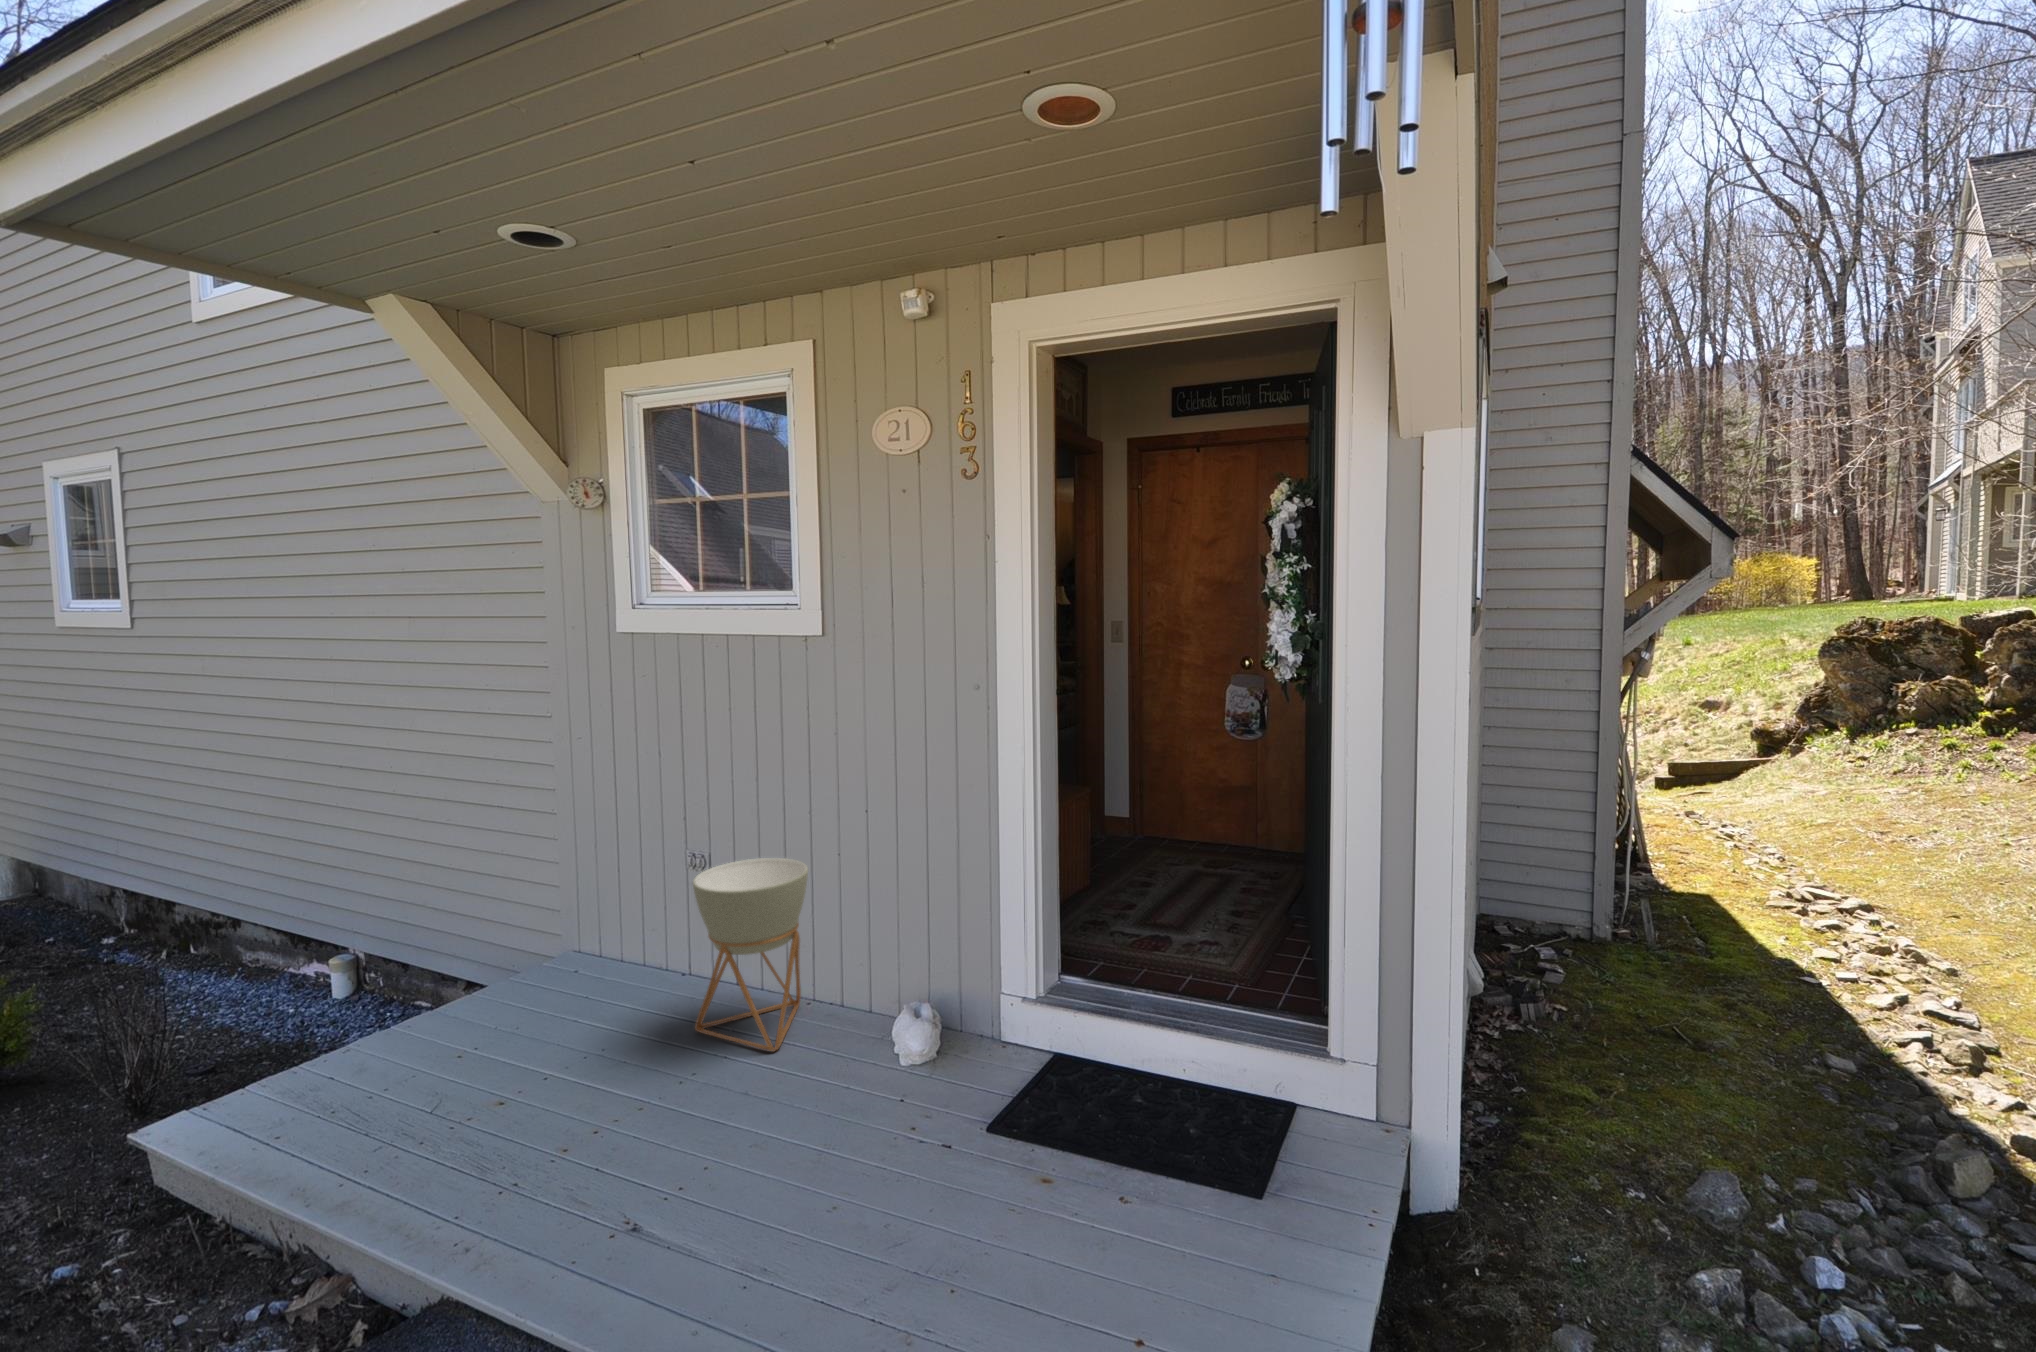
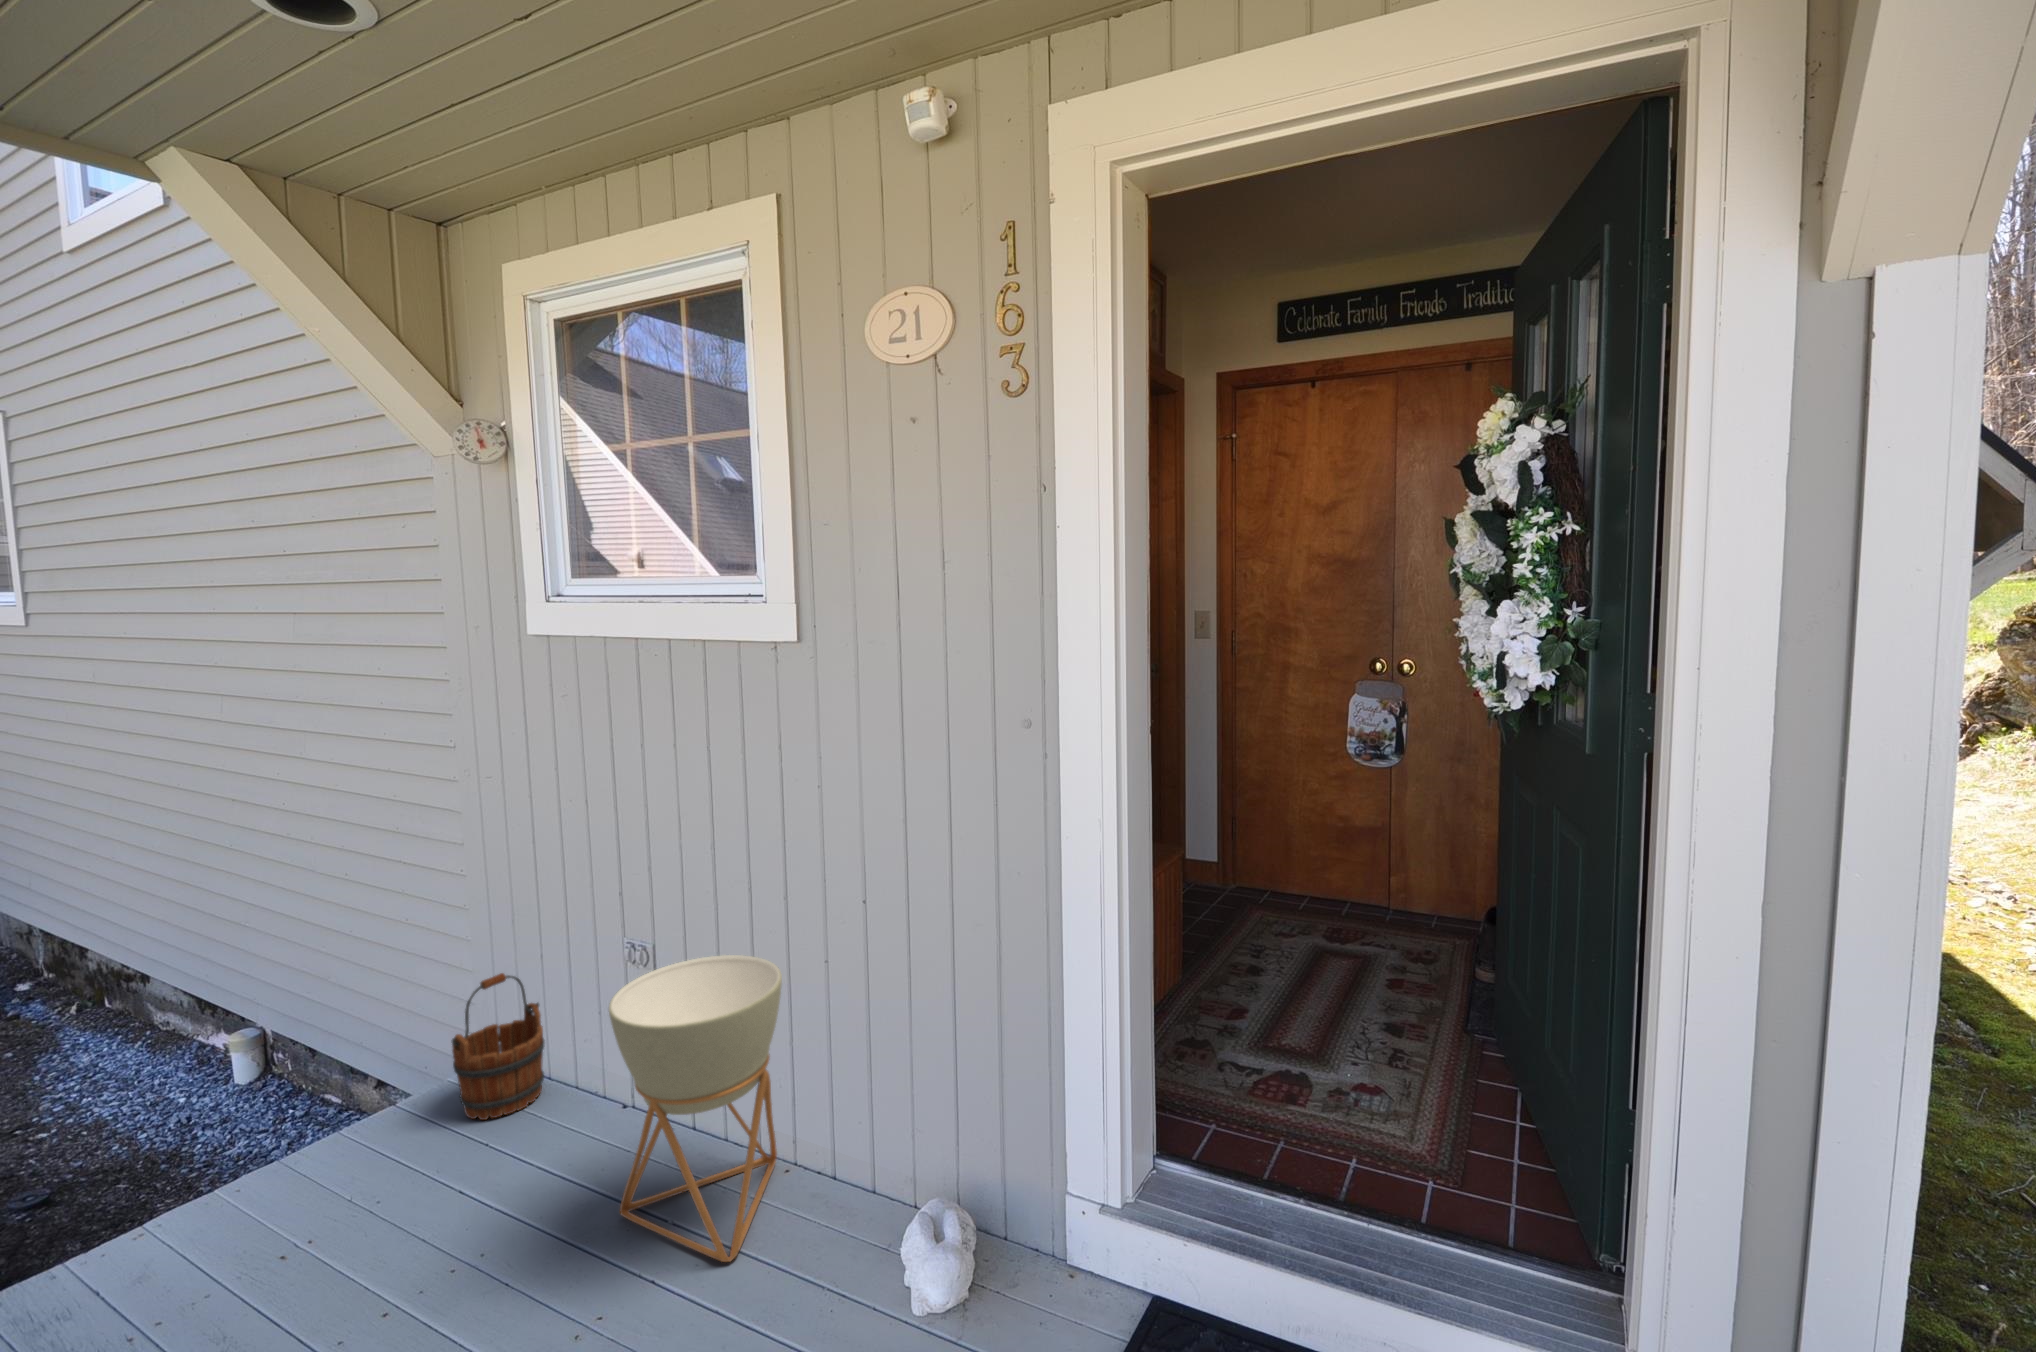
wooden bucket: none [558,882,622,986] -> present [452,973,544,1120]

